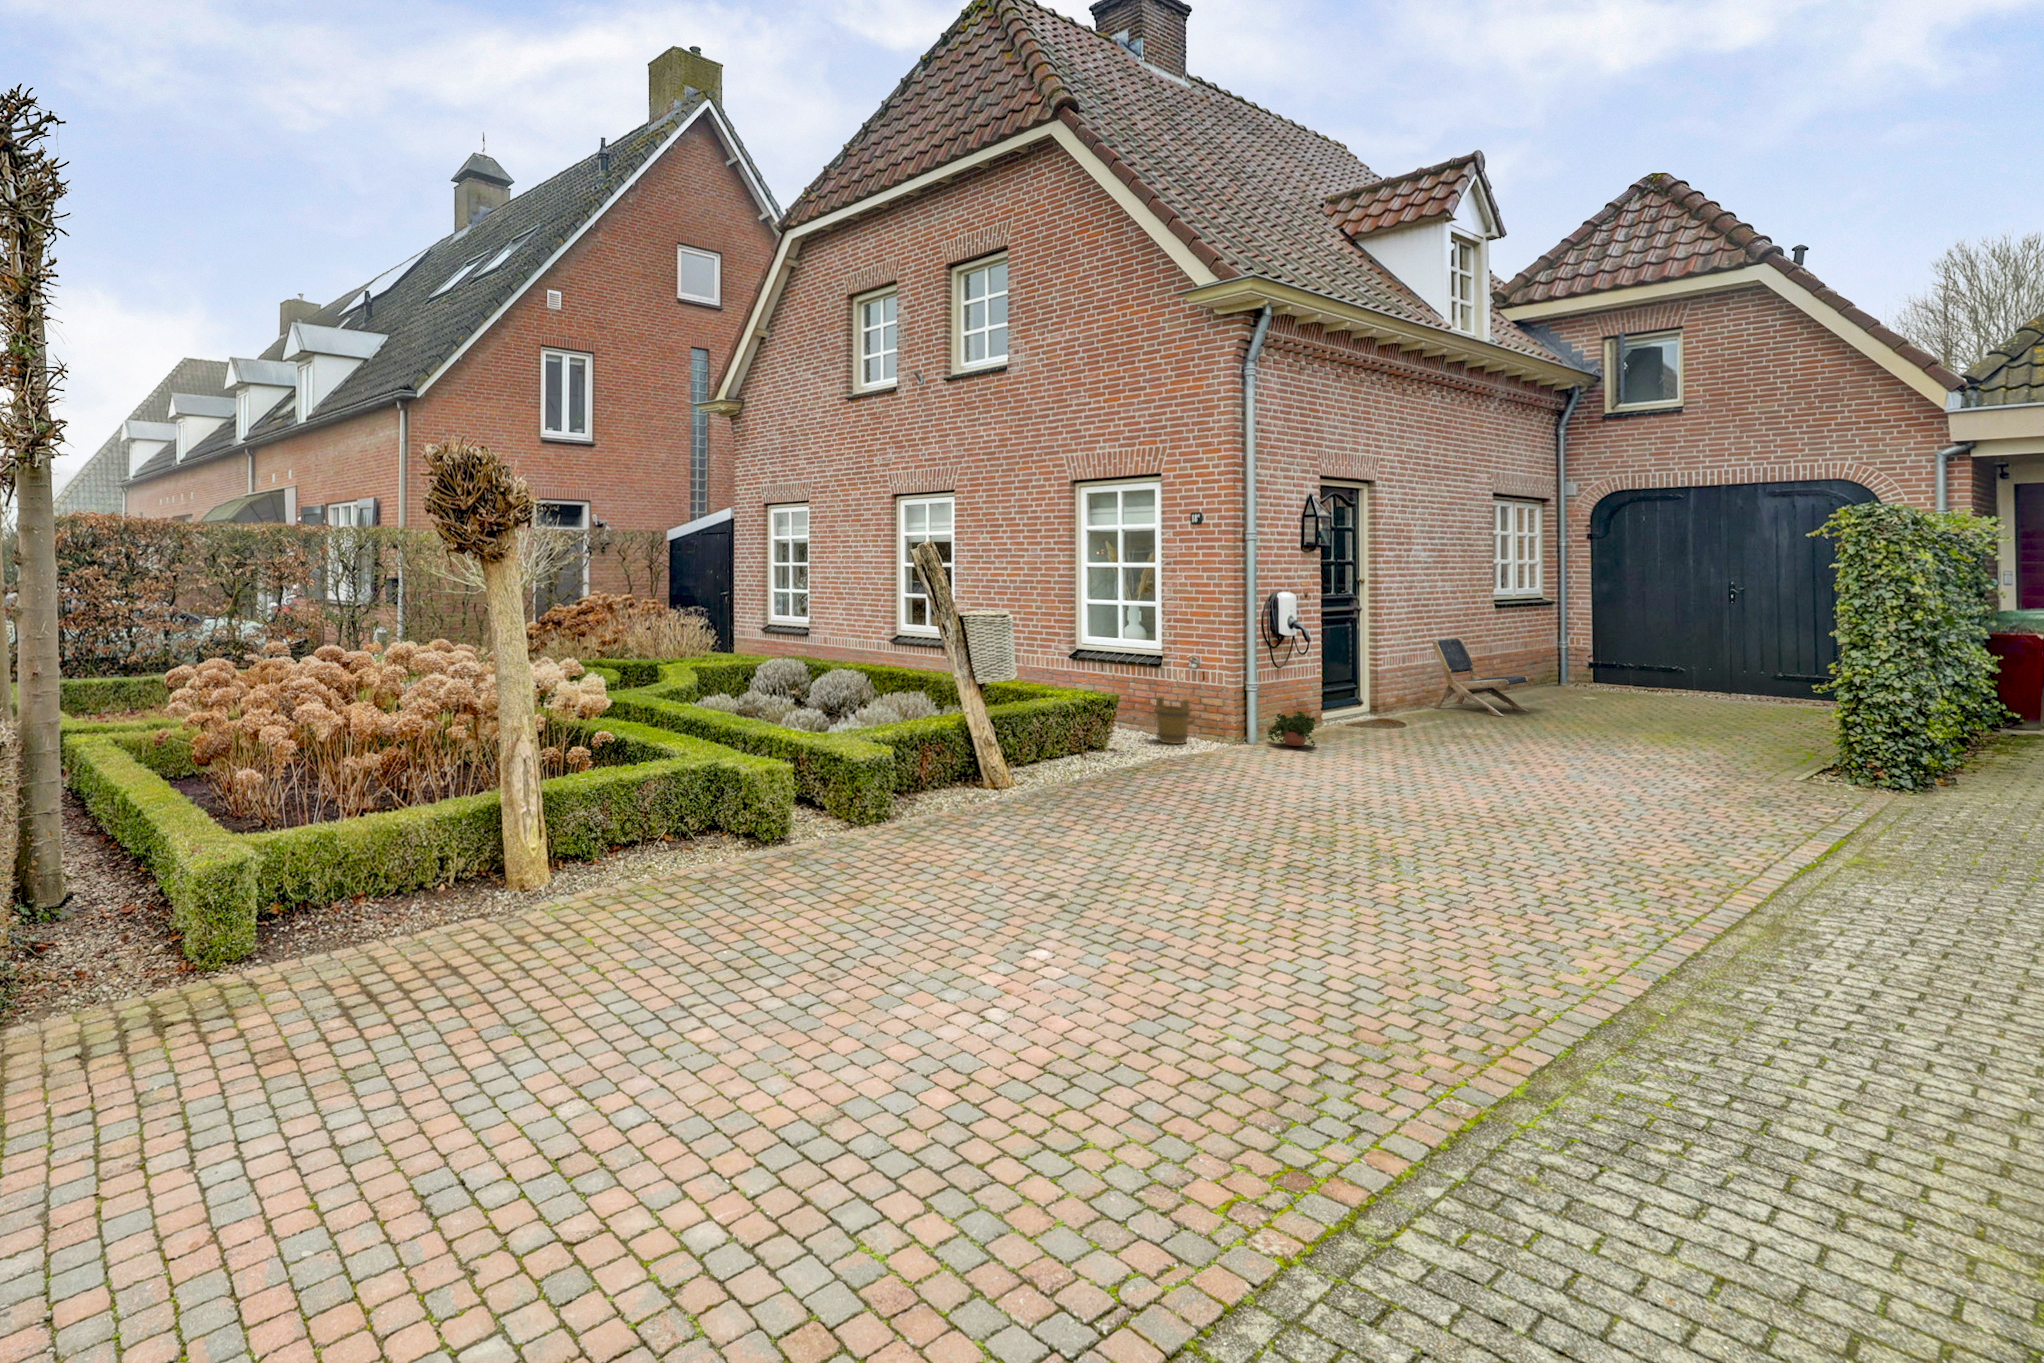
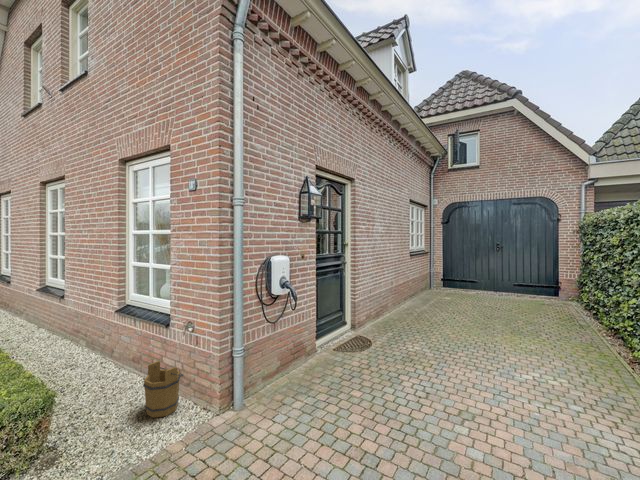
lounge chair: present [1432,638,1528,716] -> none [384,274,431,322]
potted plant: present [1268,711,1315,746] -> none [254,362,298,405]

